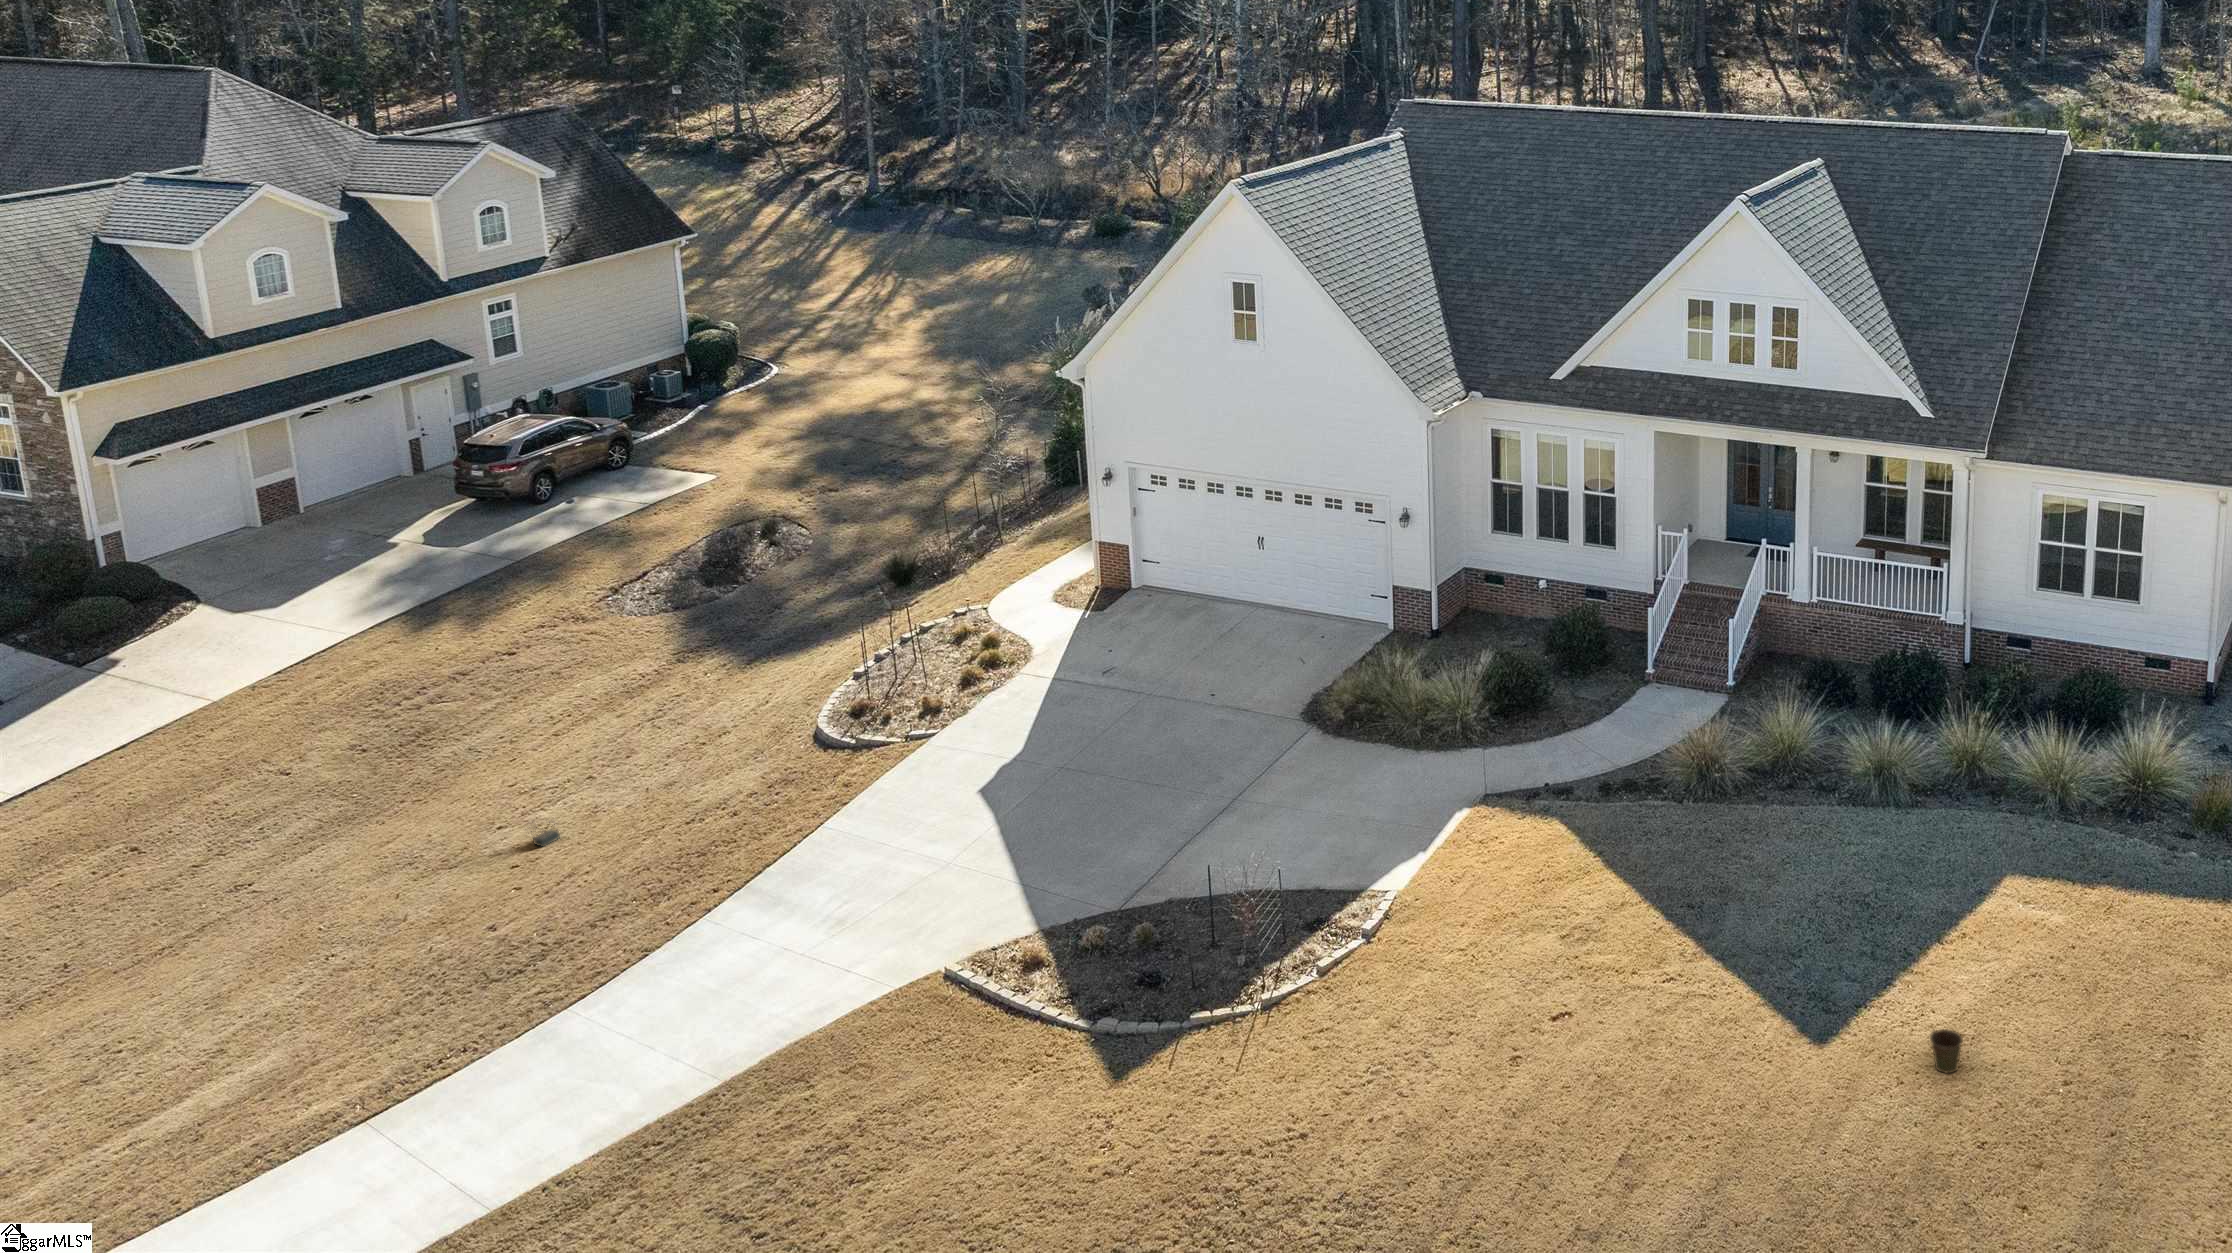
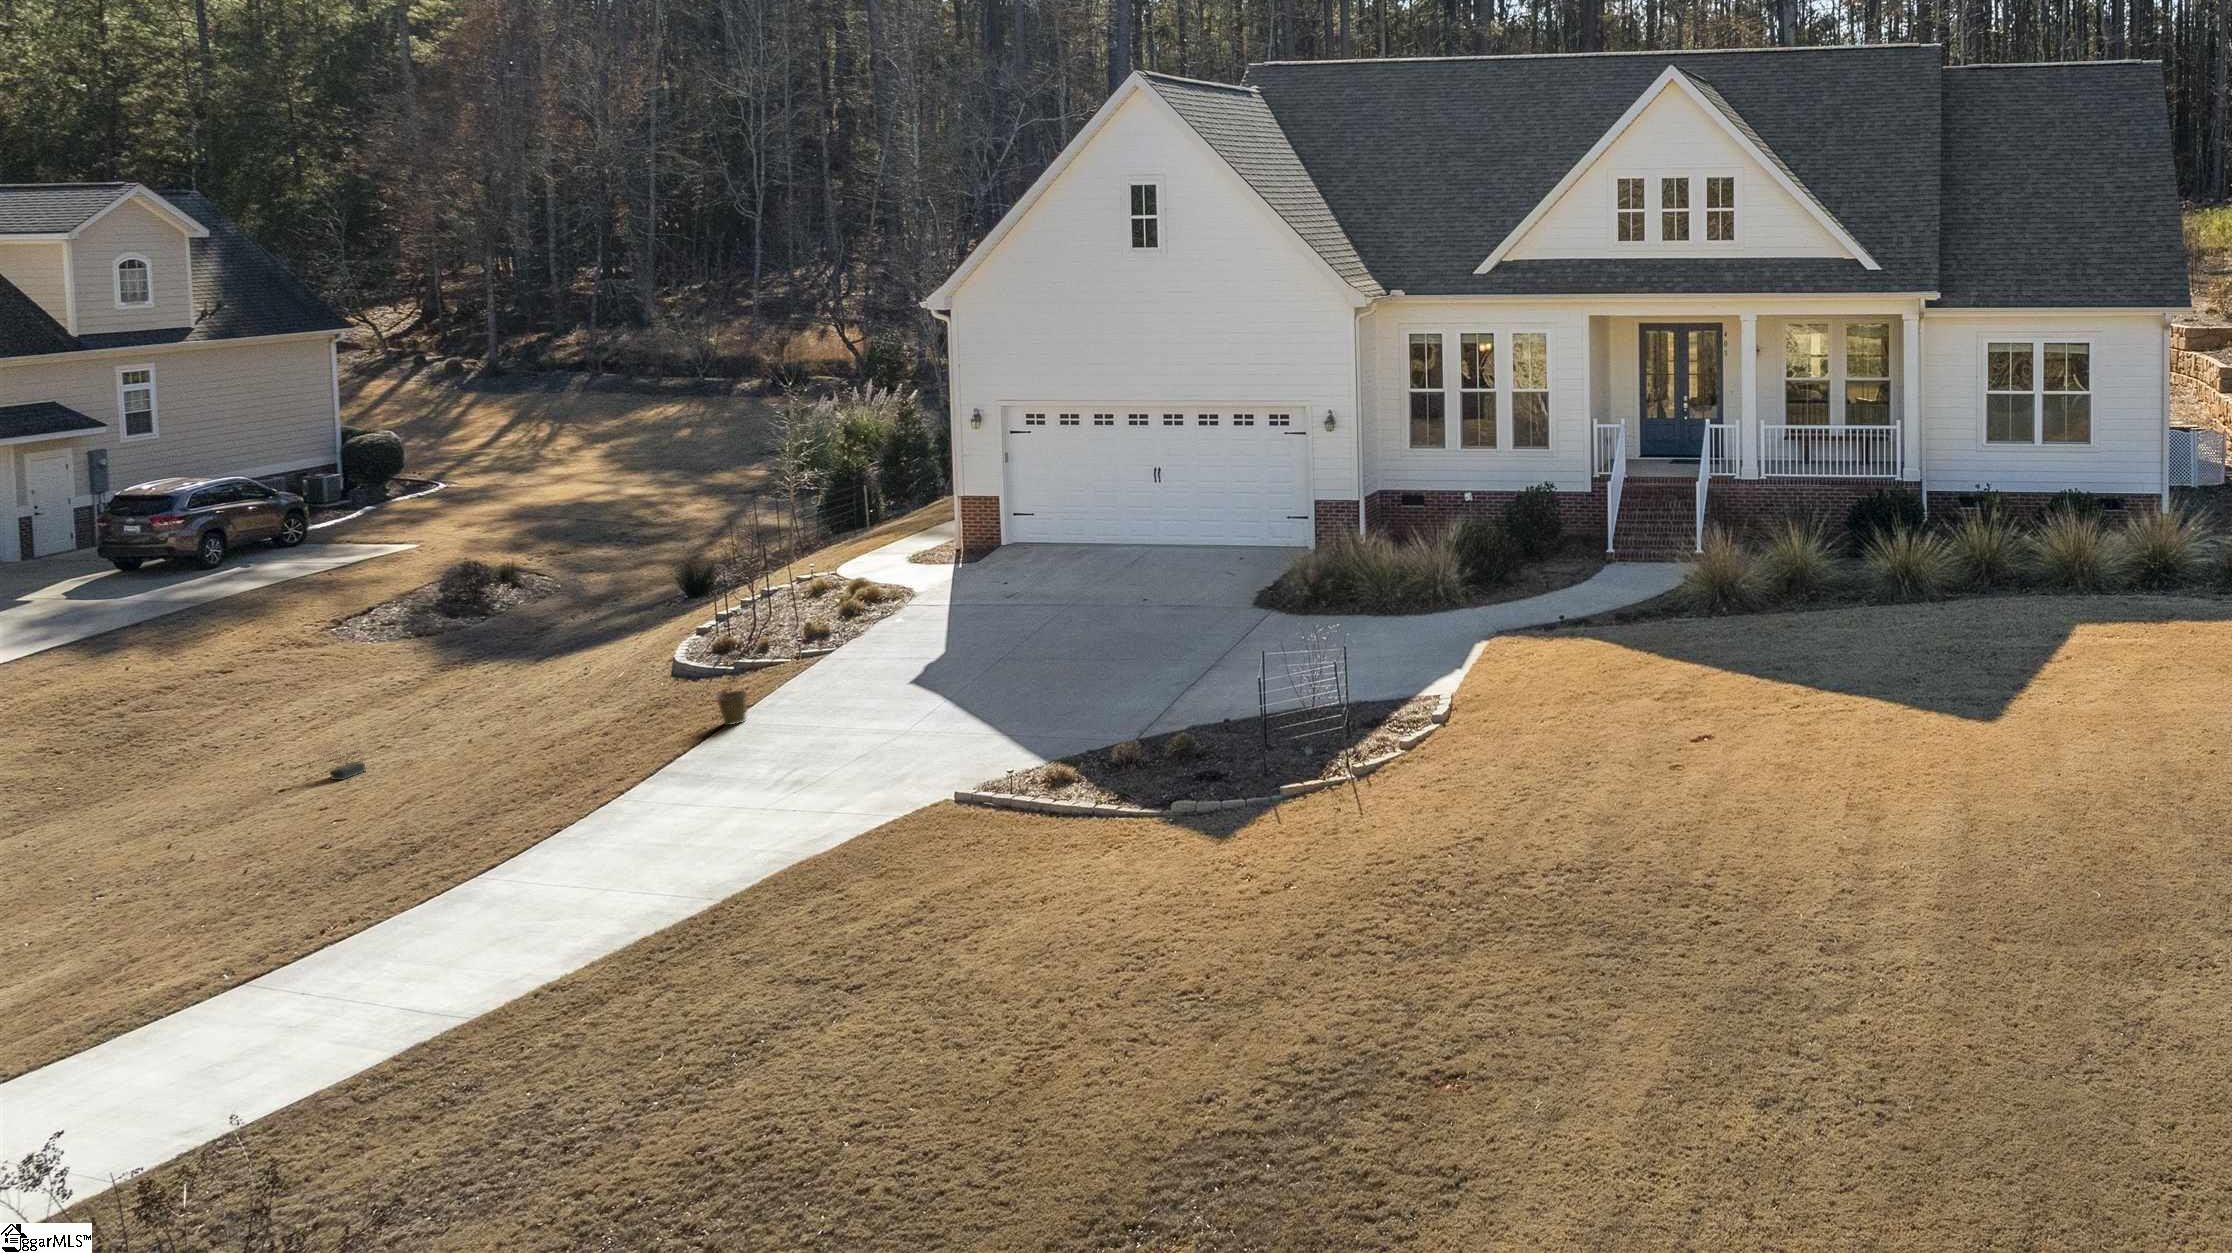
bucket: present [1930,1029,1963,1074] -> present [716,690,746,725]

